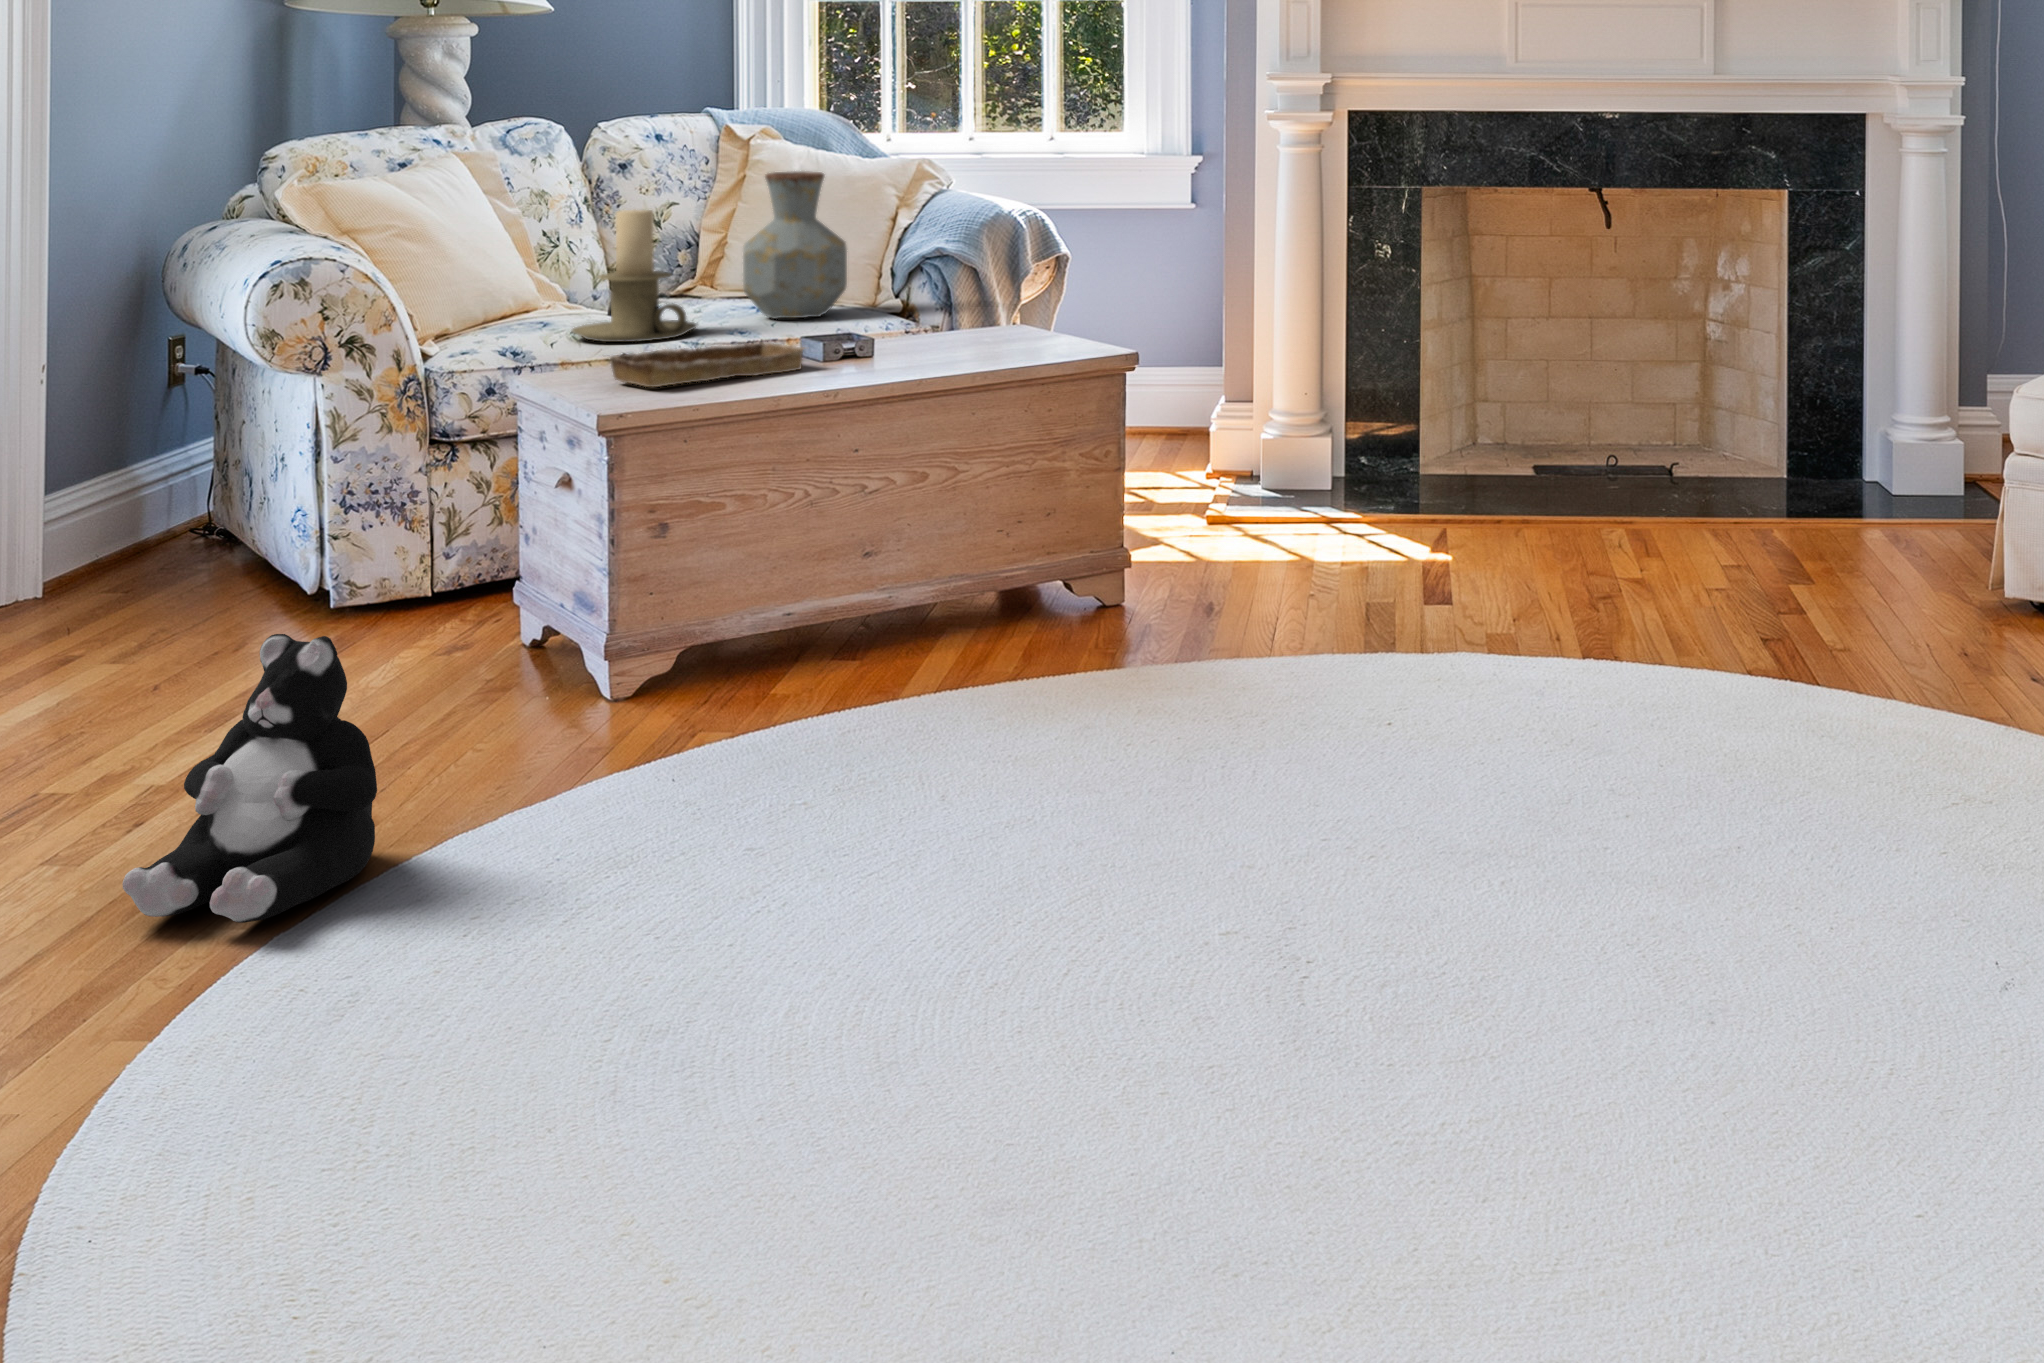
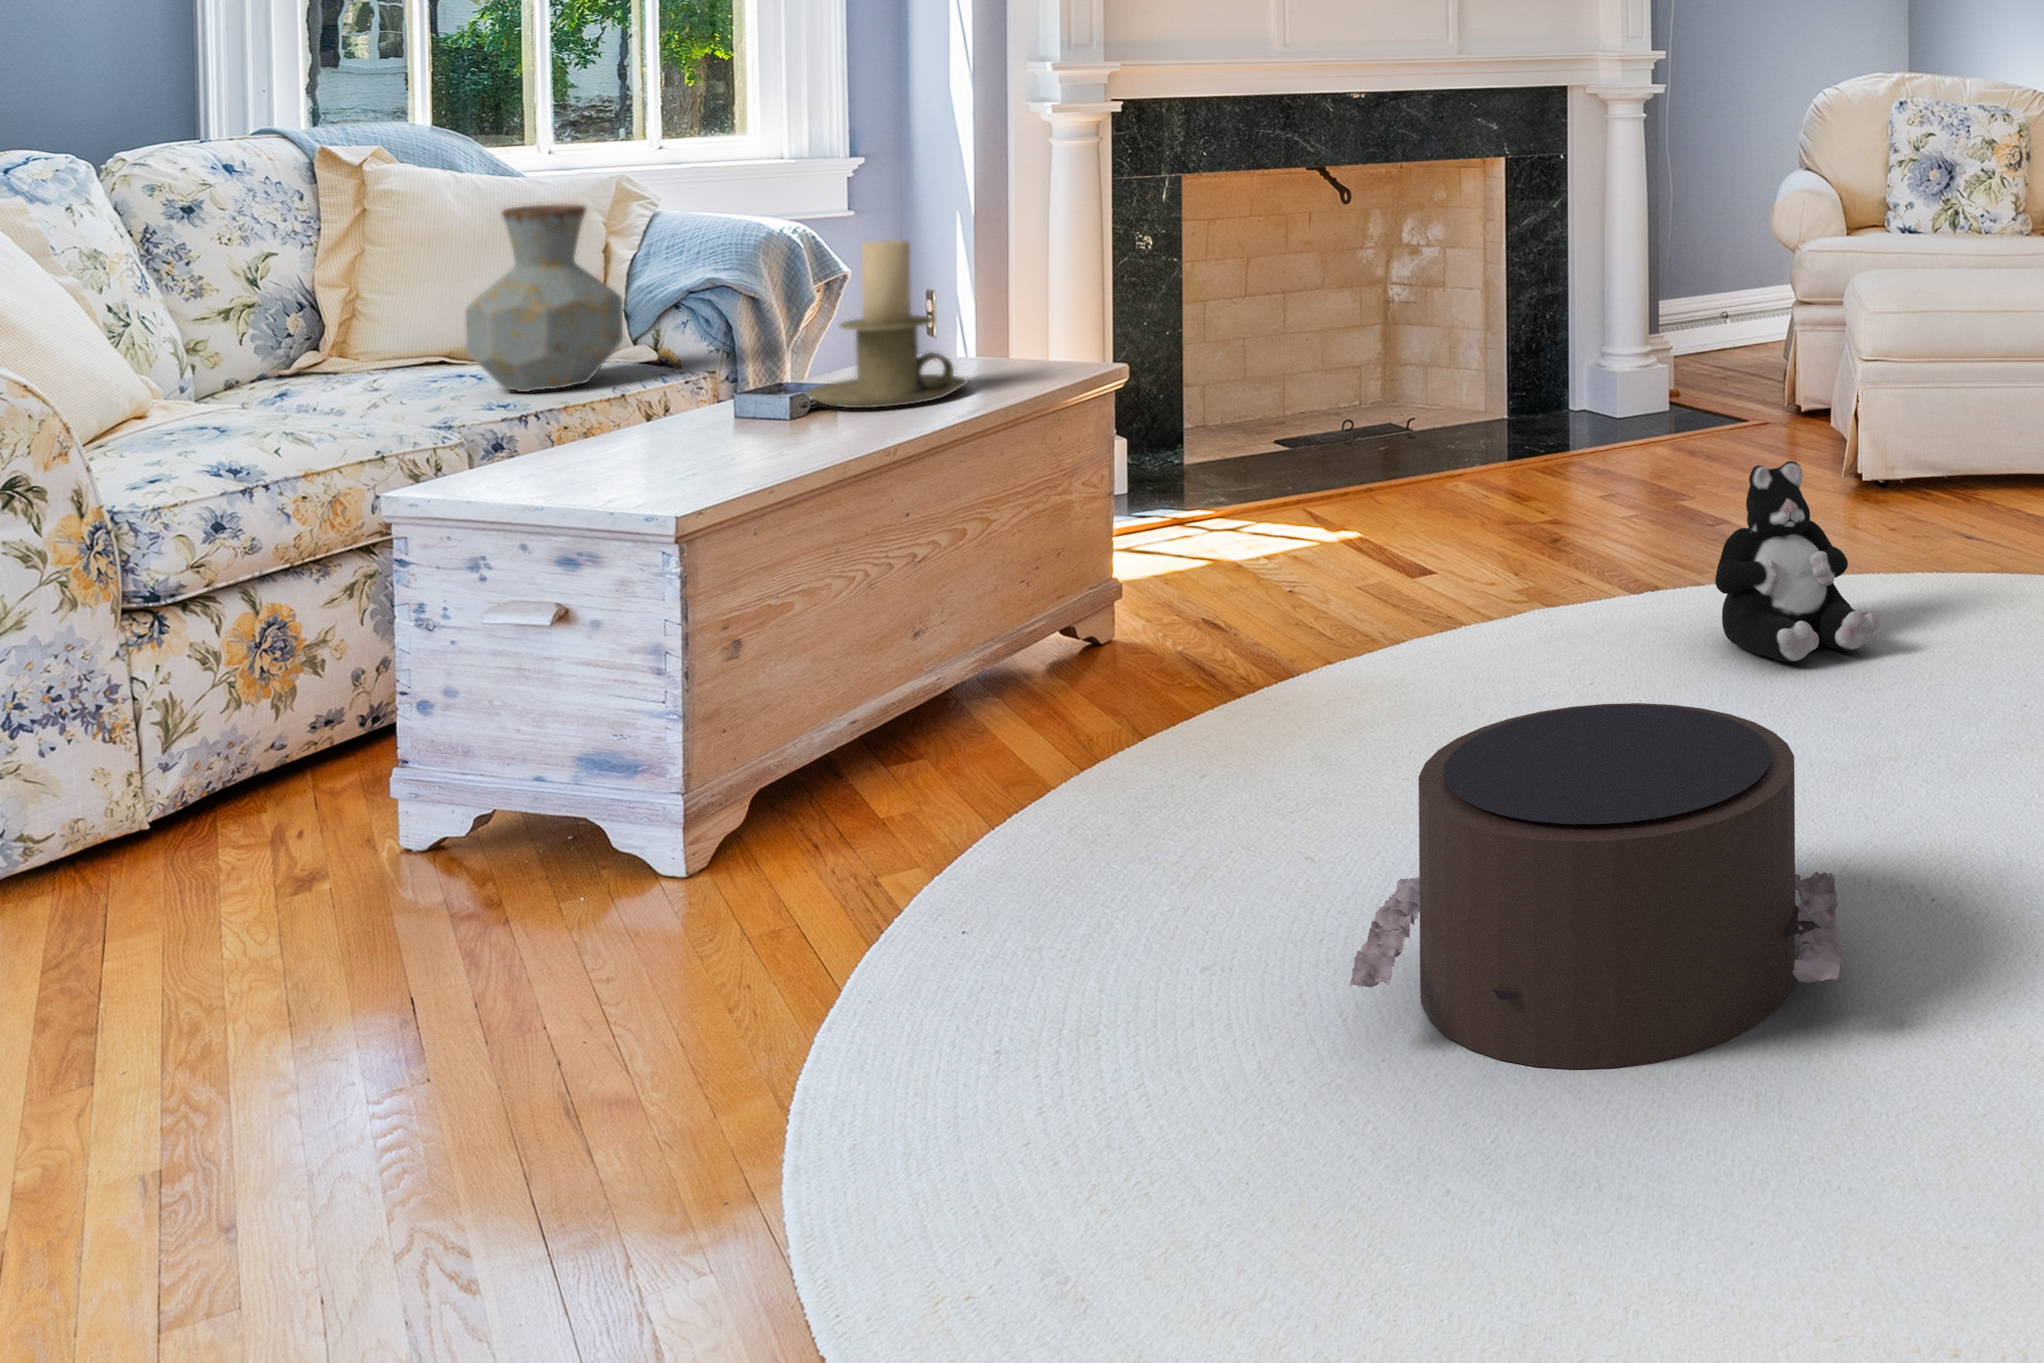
candle holder: present [572,210,697,342] -> present [805,240,967,408]
tray: present [610,342,805,387] -> none [550,406,797,477]
plush toy: present [123,634,377,923] -> present [1715,461,1879,662]
pouf: none [651,712,1127,1067] -> present [1350,703,1846,1069]

